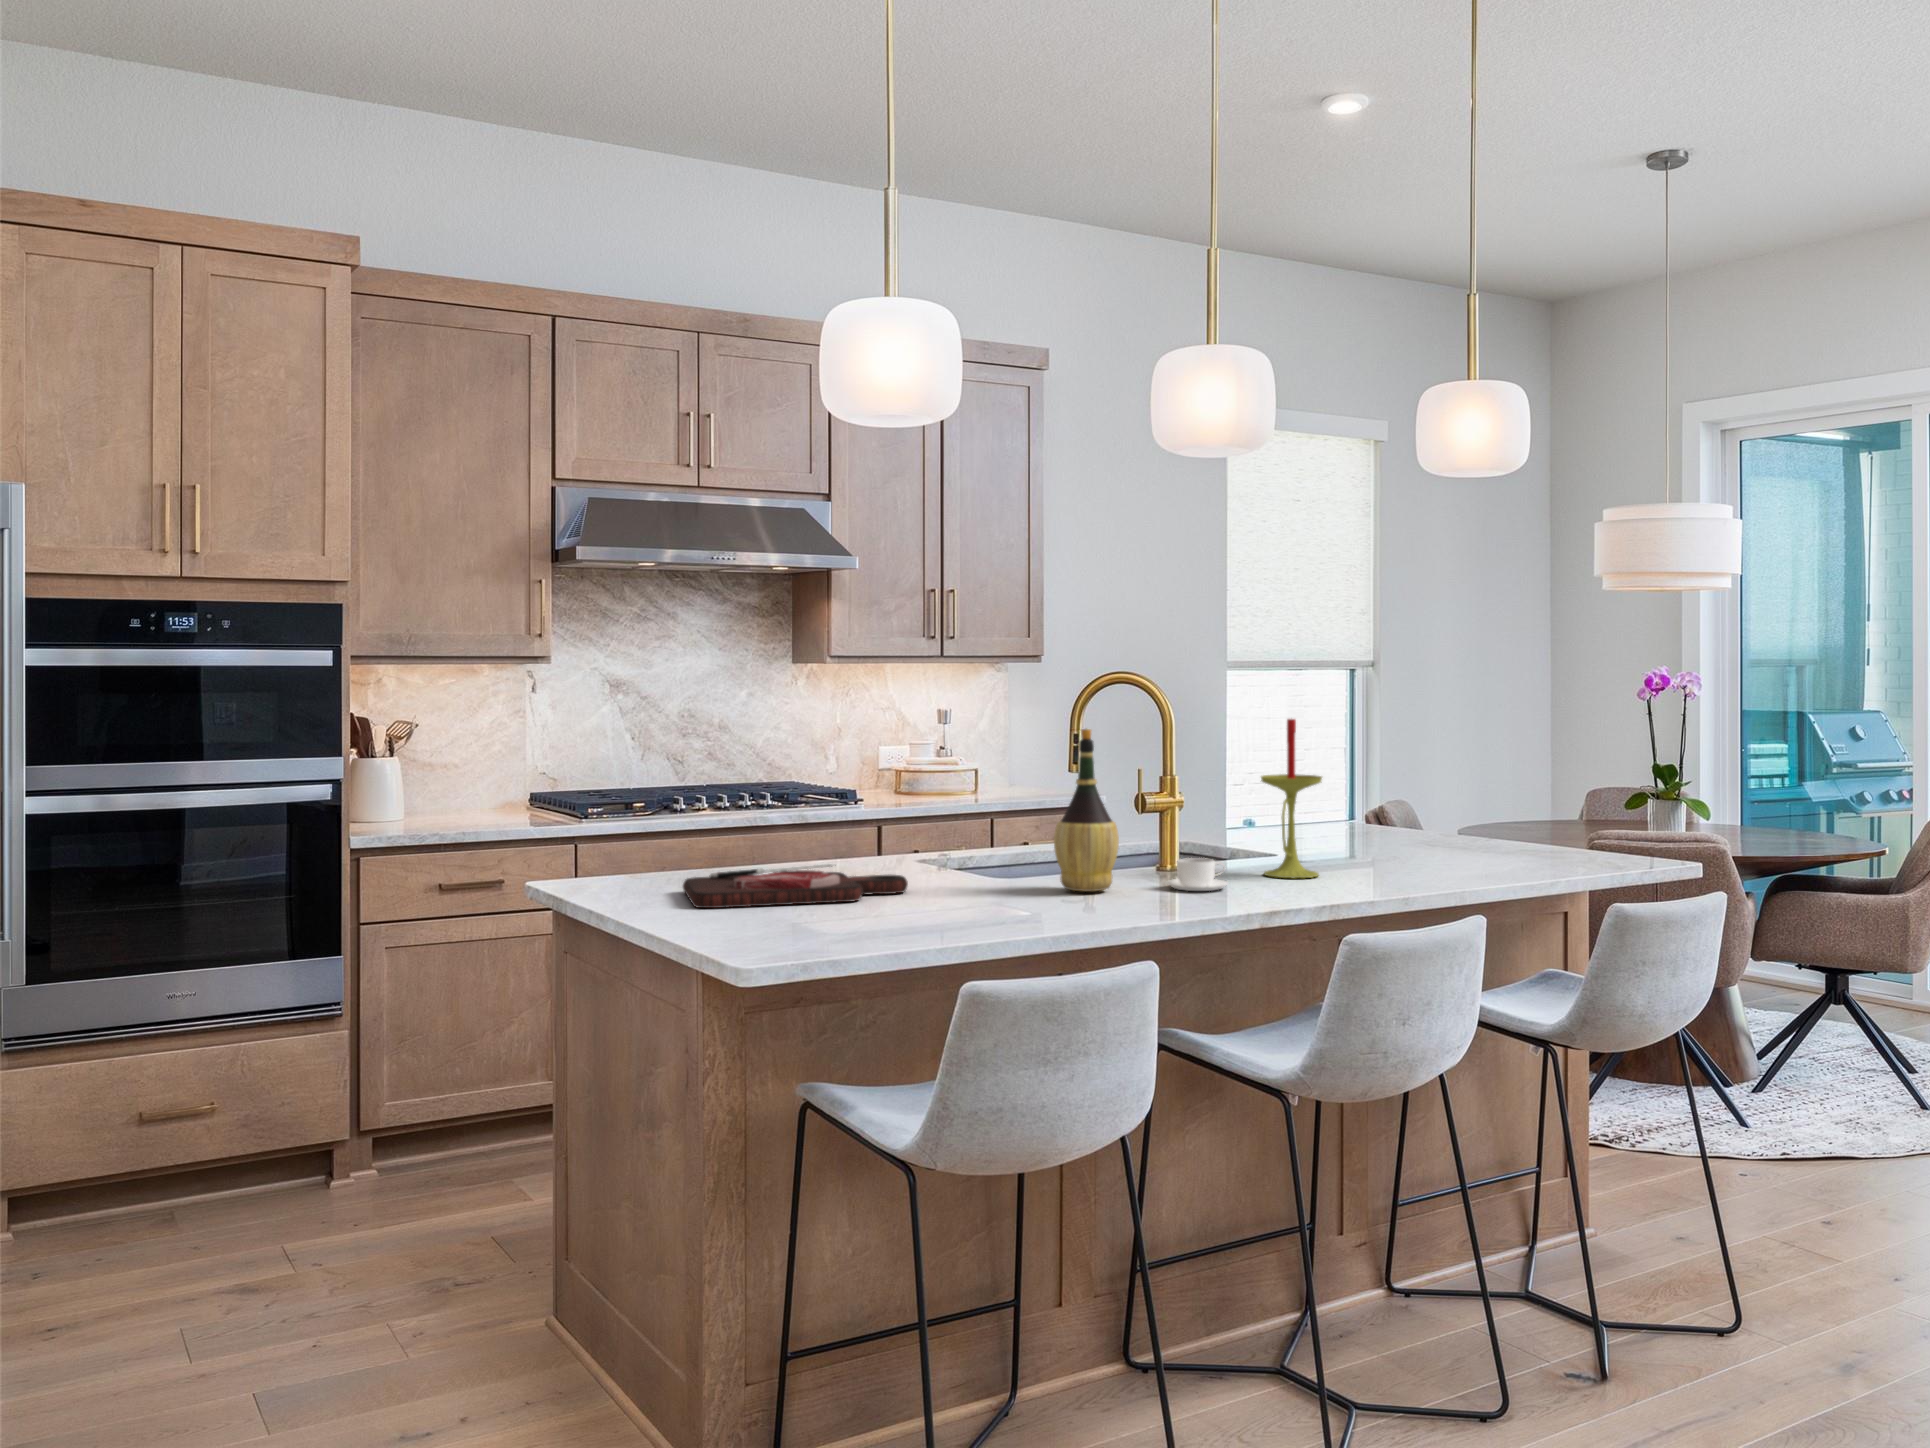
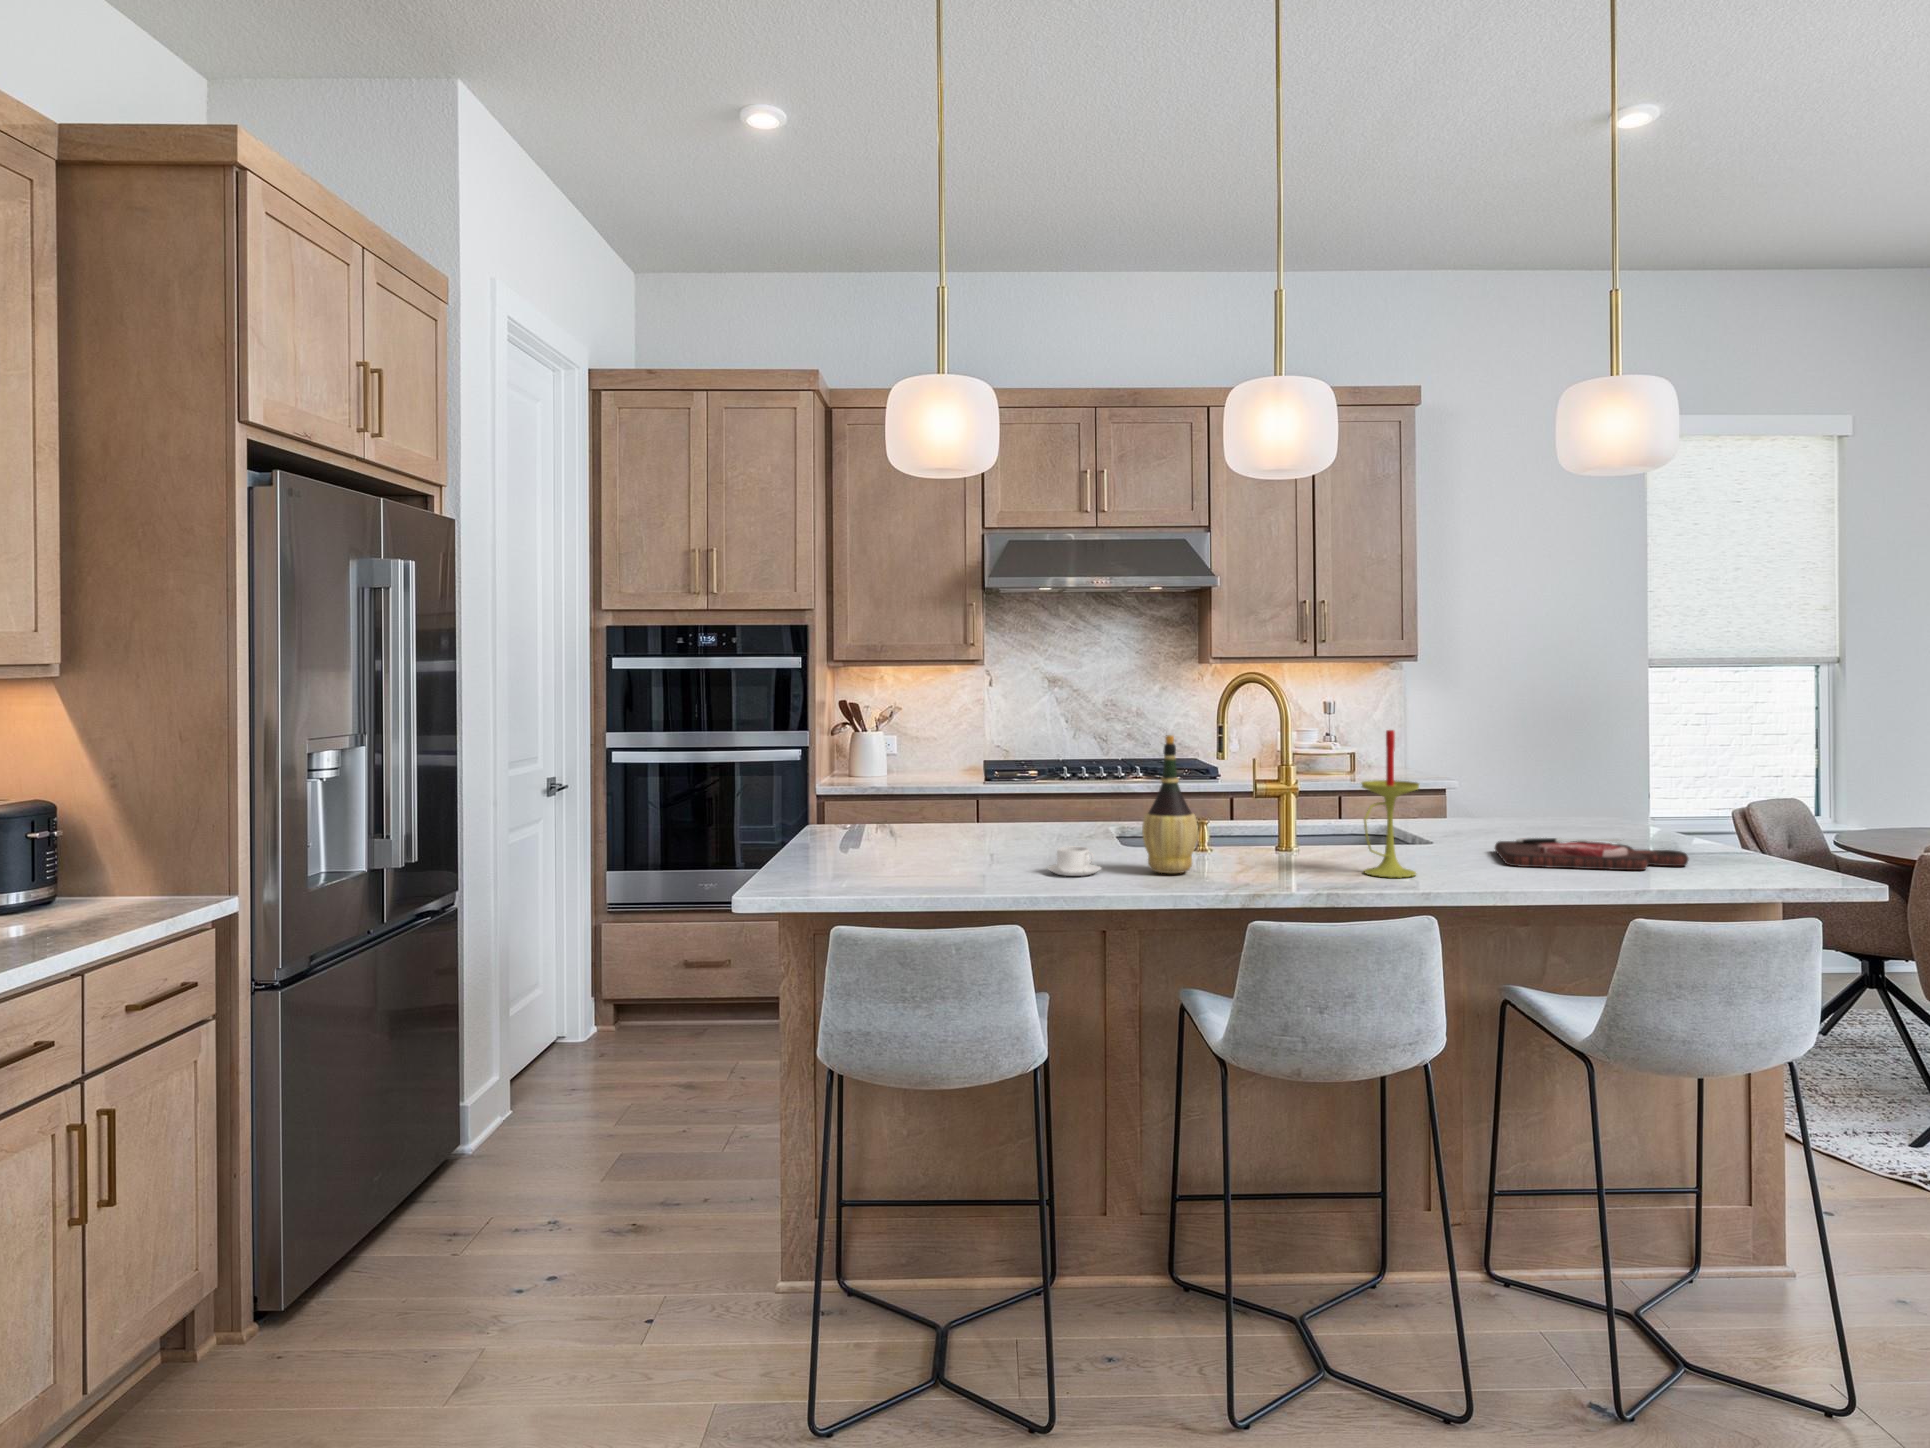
coffee cup: present [1166,858,1228,891] -> present [1047,847,1101,876]
cutting board: present [683,864,908,908] -> present [1495,838,1688,870]

